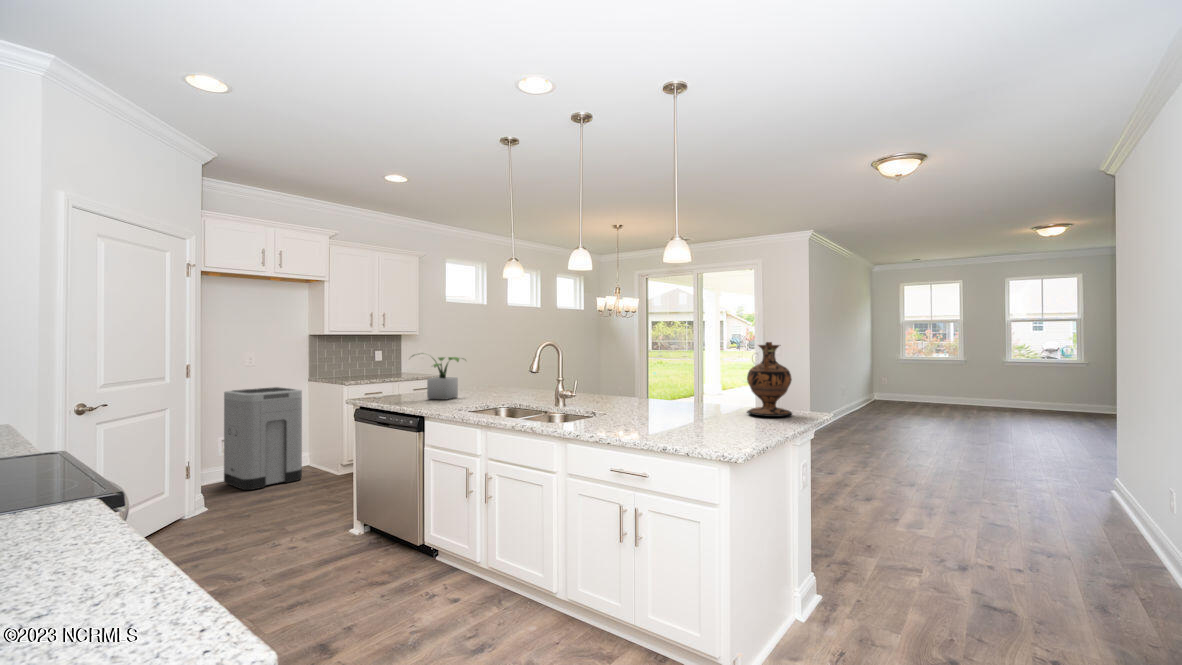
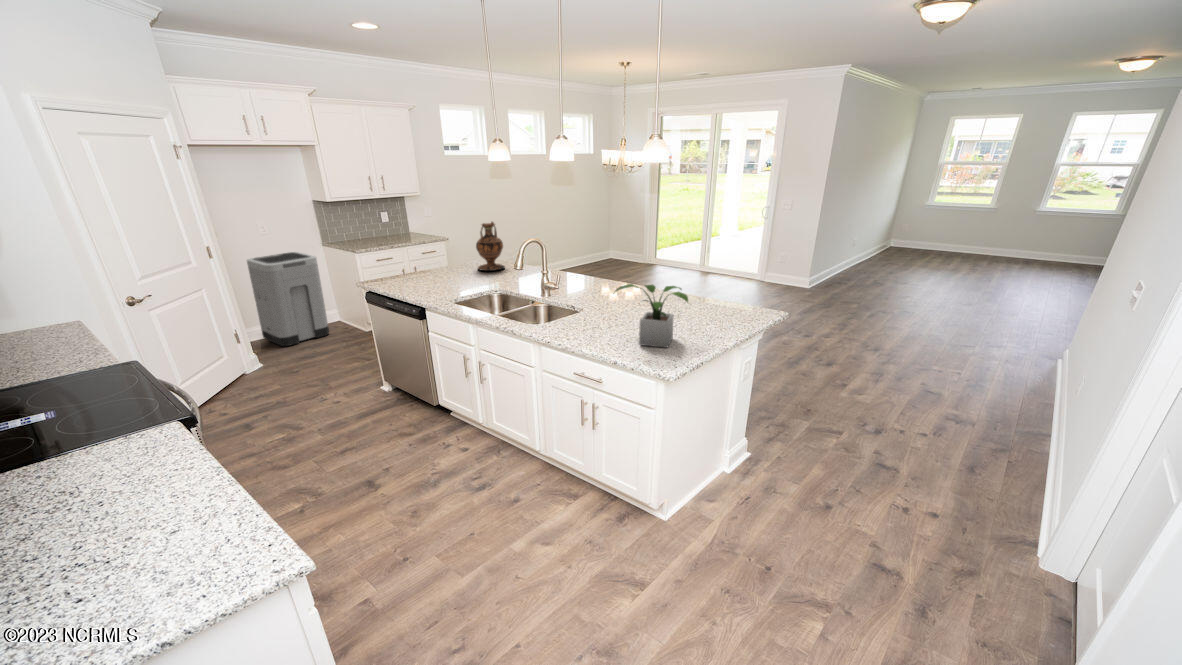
vase: present [747,342,792,417] -> present [476,222,505,271]
potted plant: present [413,355,459,399] -> present [615,284,688,348]

